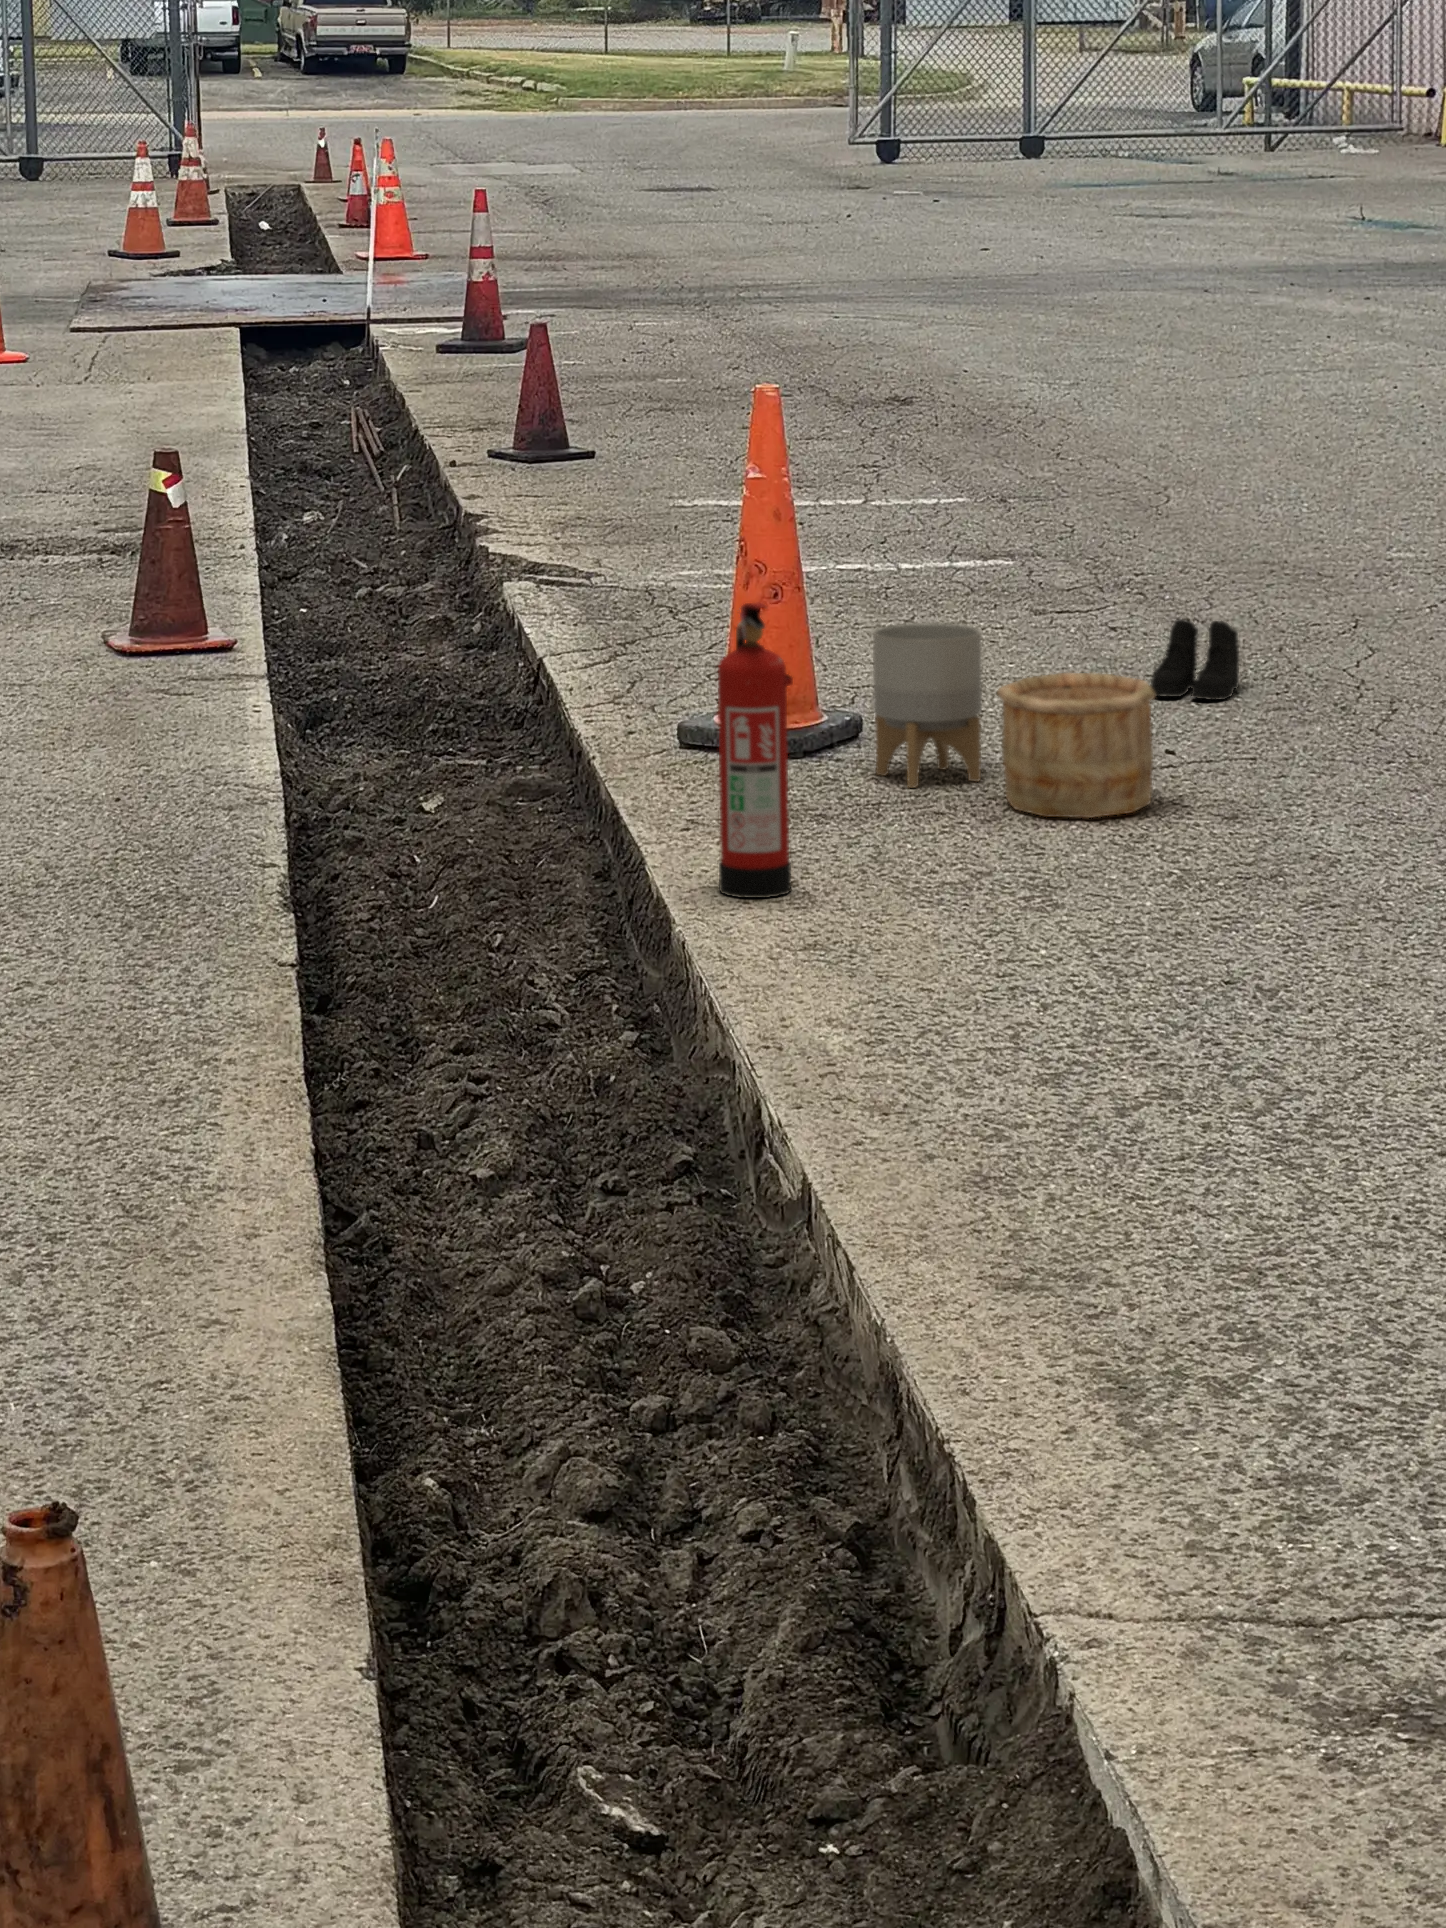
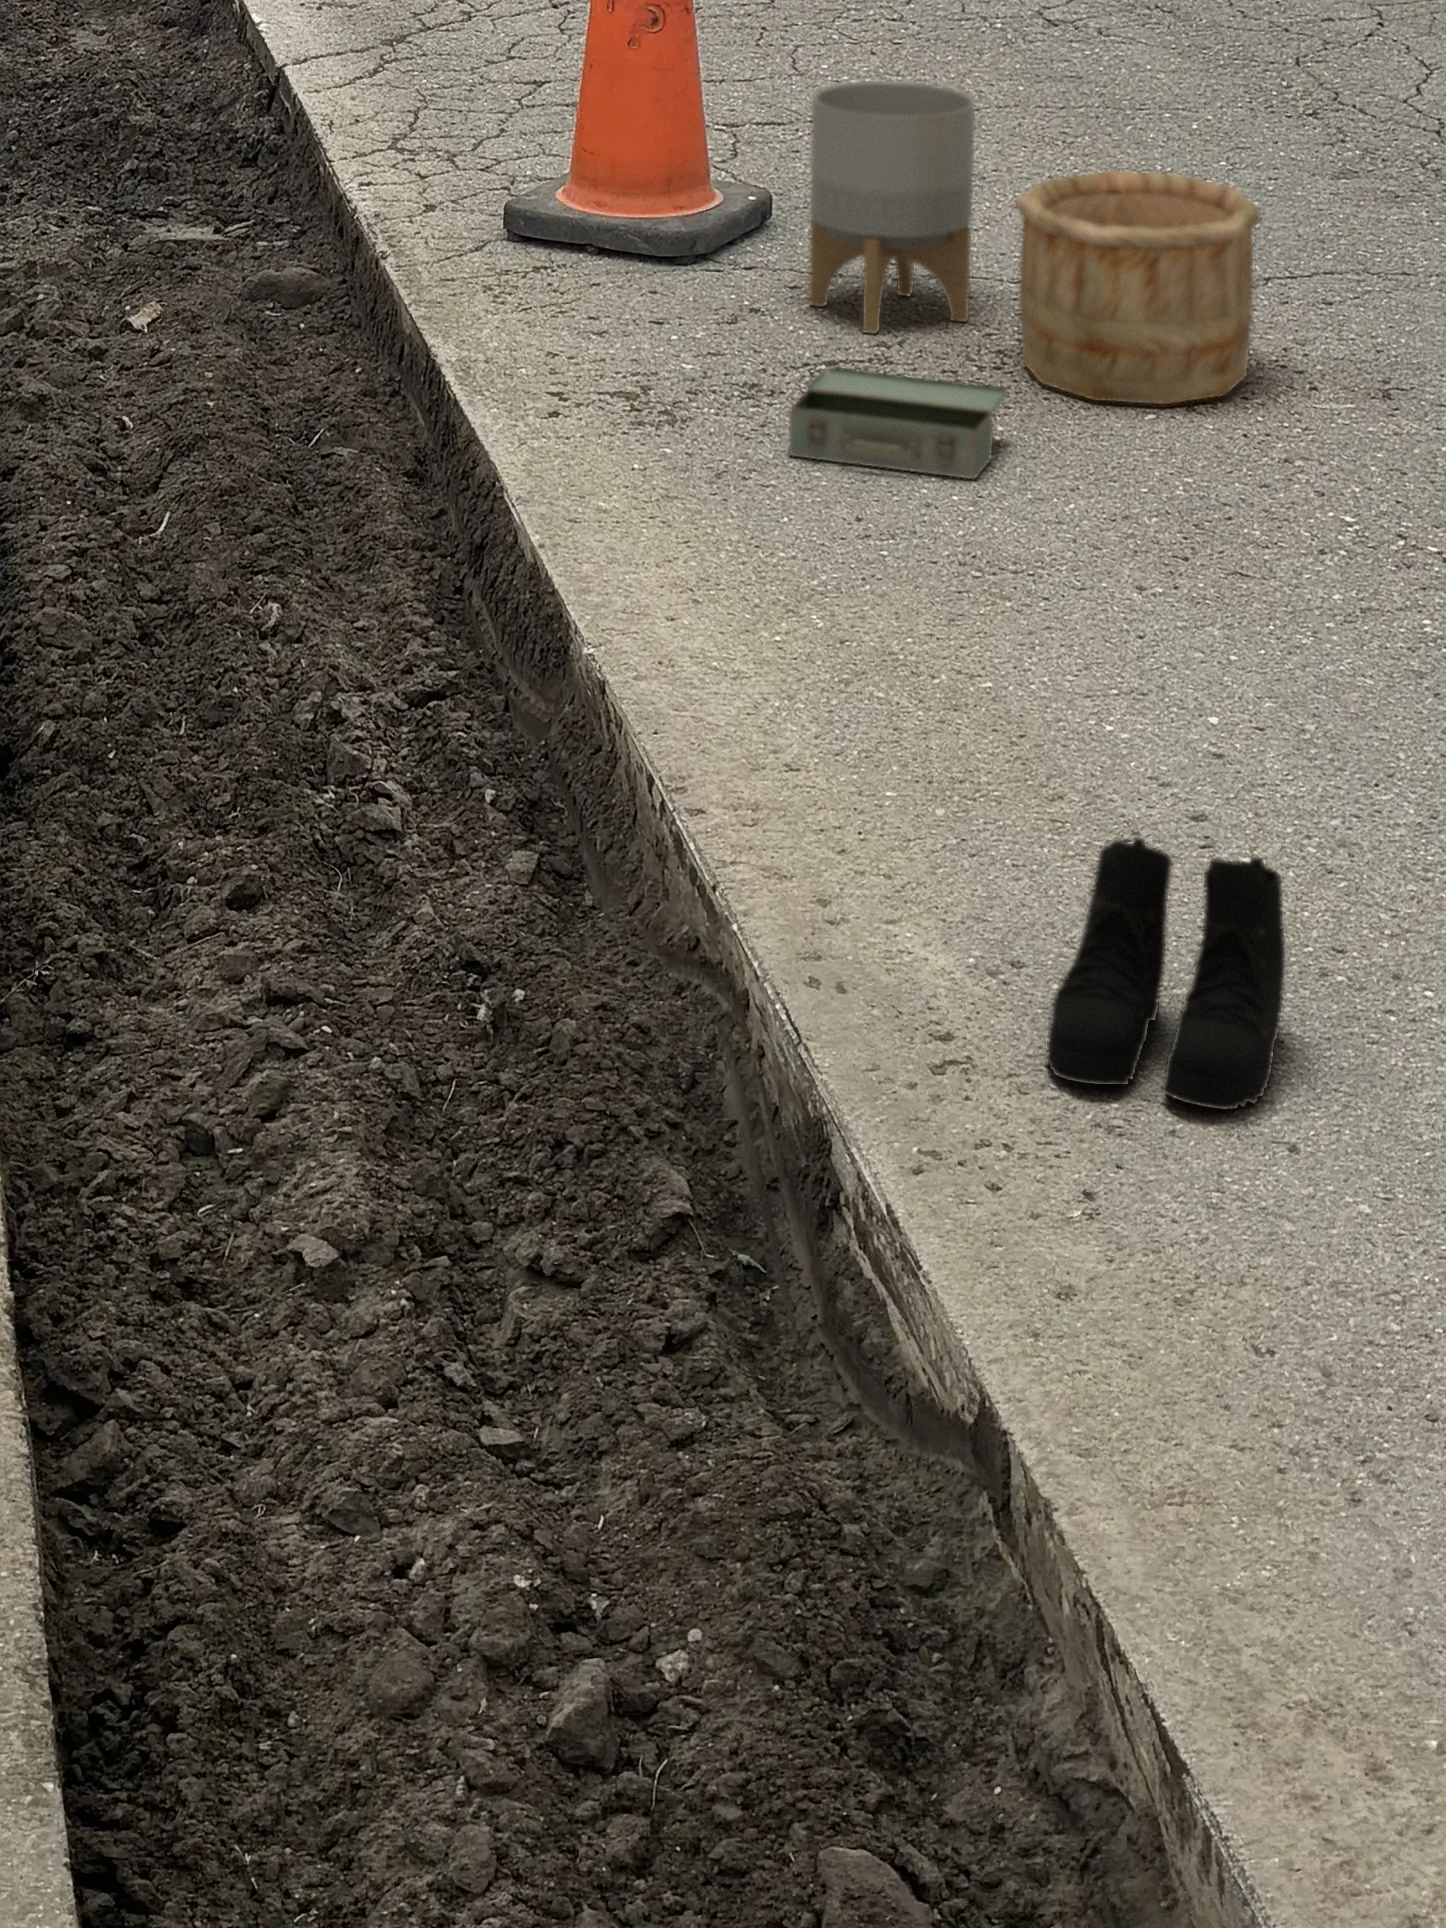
fire extinguisher: present [718,603,793,898] -> none [630,109,758,577]
boots: present [1150,619,1239,700] -> present [1046,837,1285,1110]
toolbox: none [835,793,981,854] -> present [789,367,1008,479]

